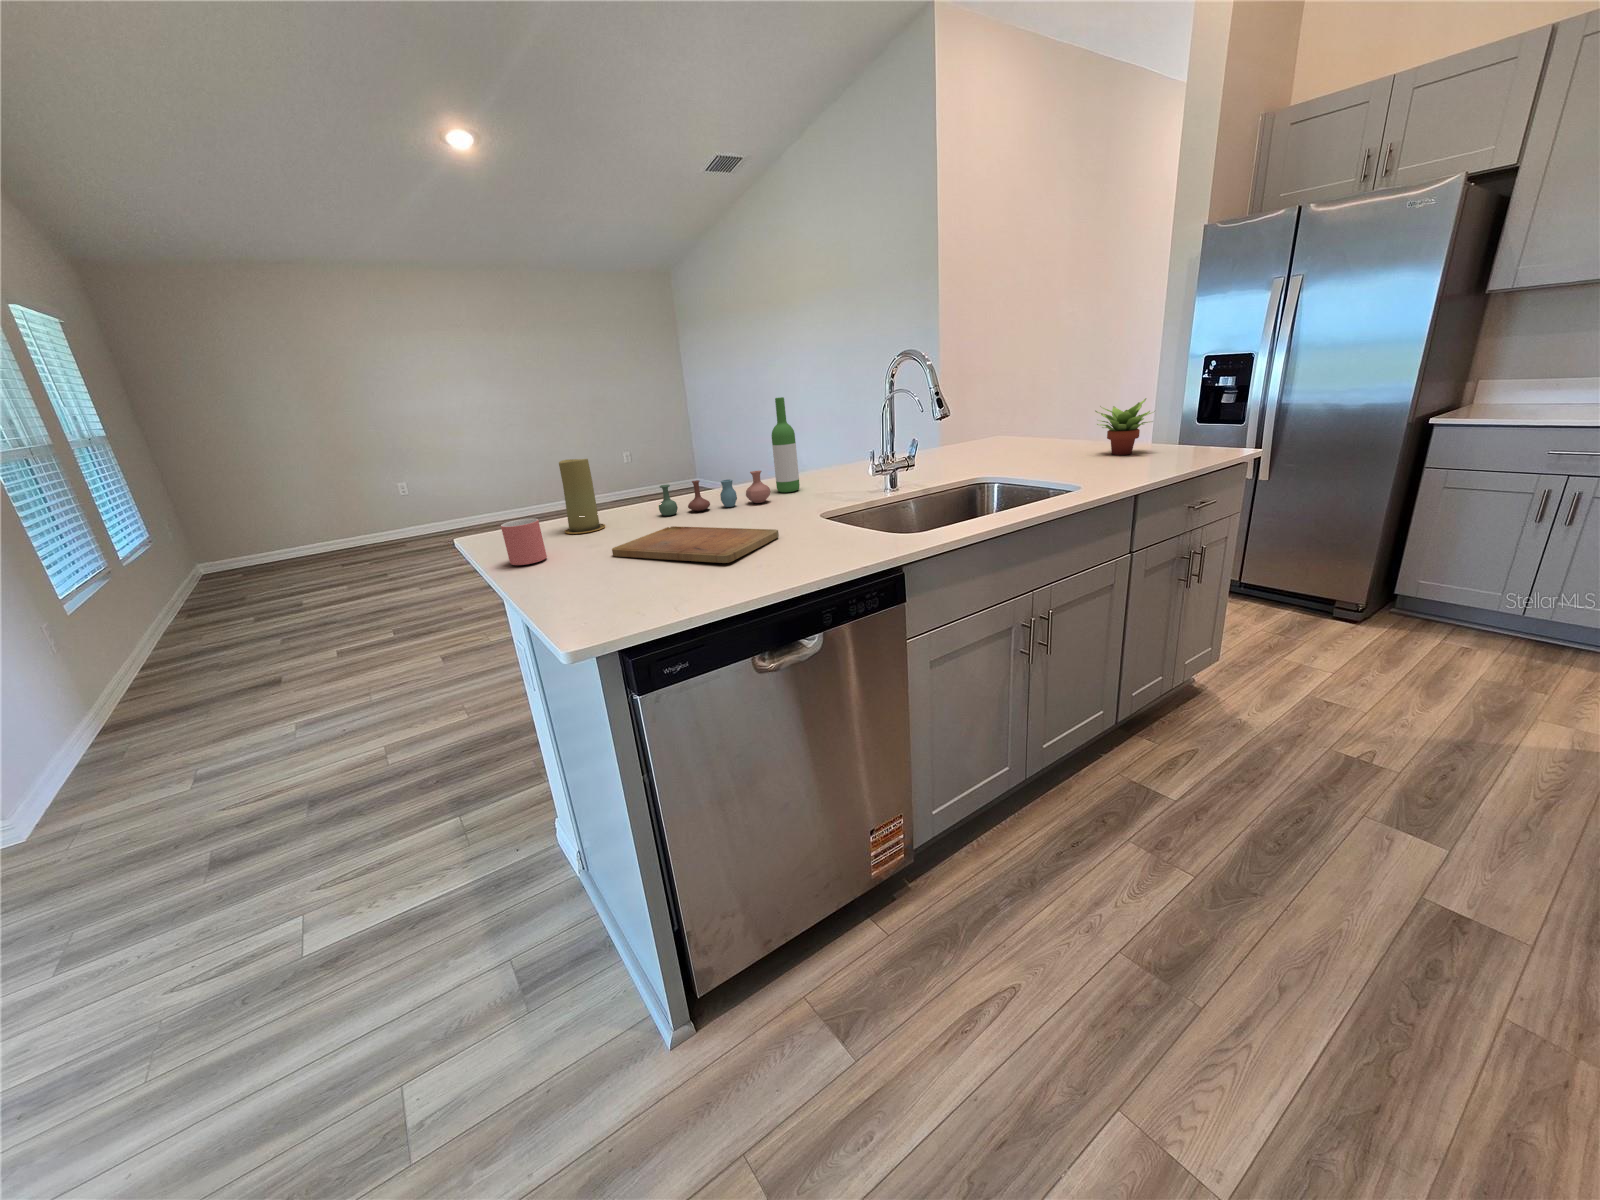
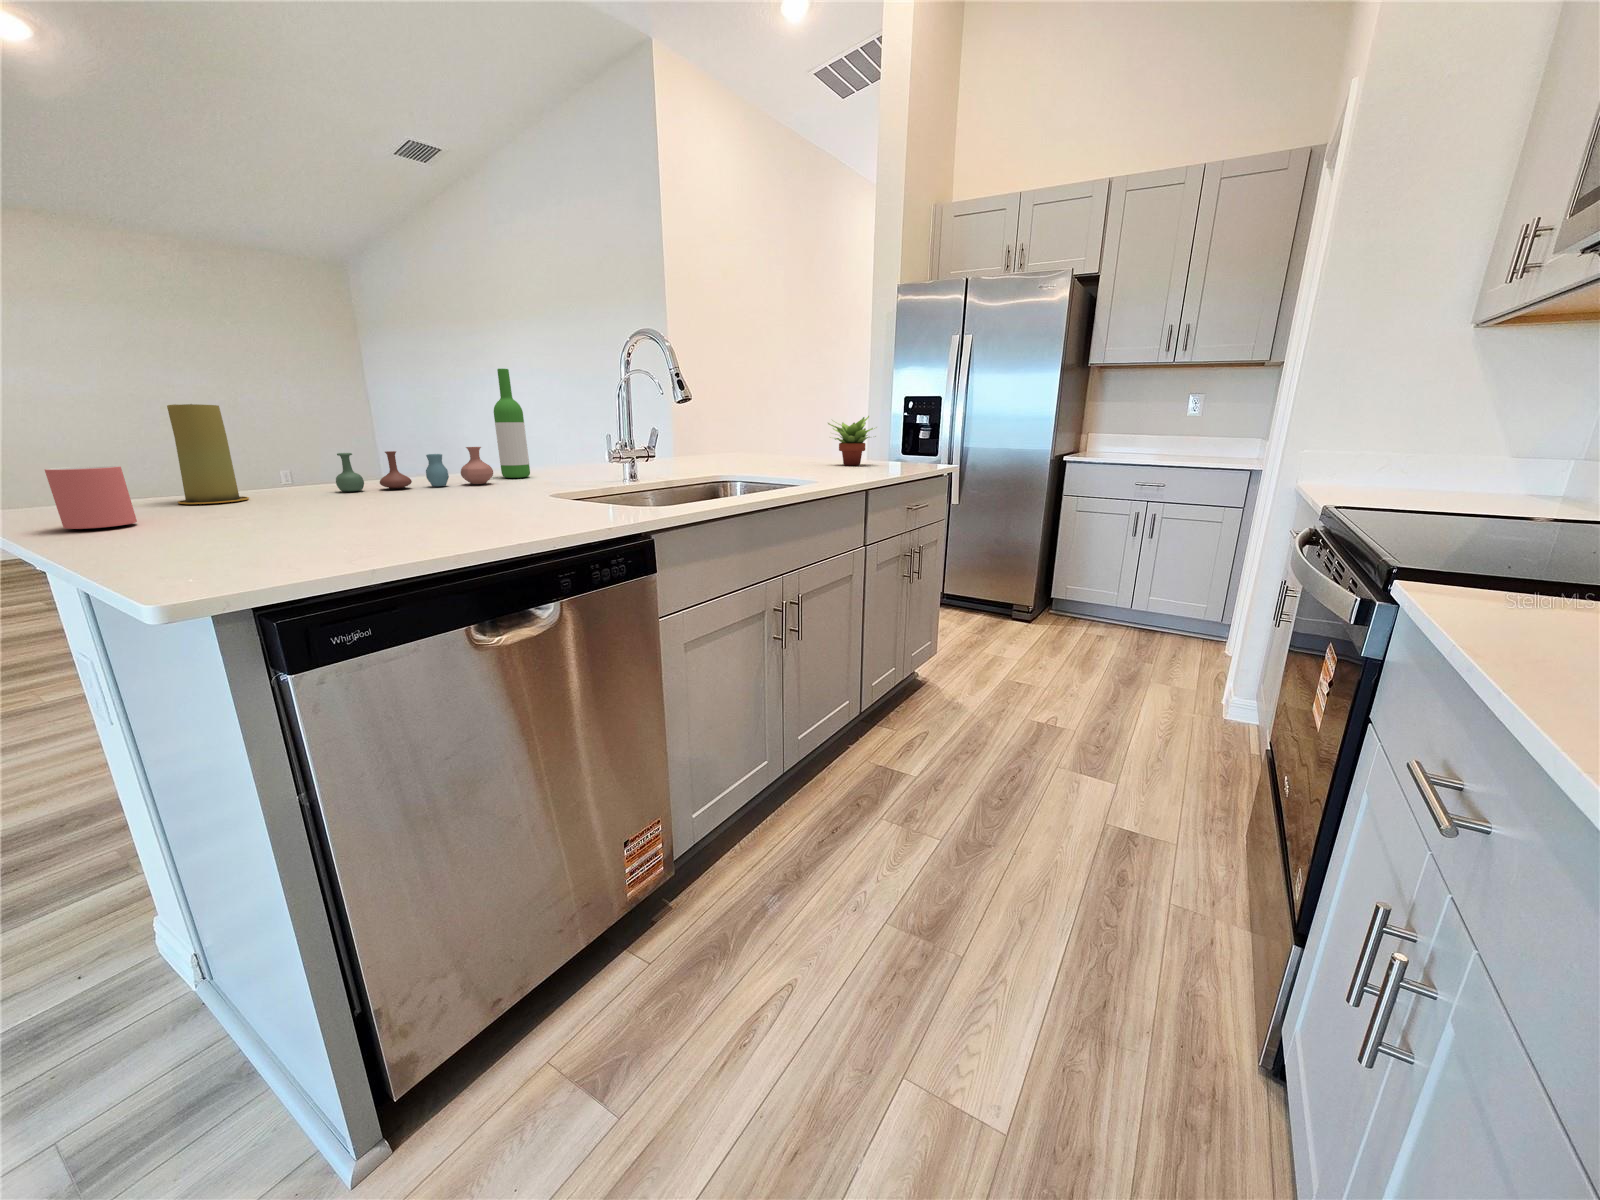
cutting board: present [612,526,779,563] -> none [253,496,503,523]

